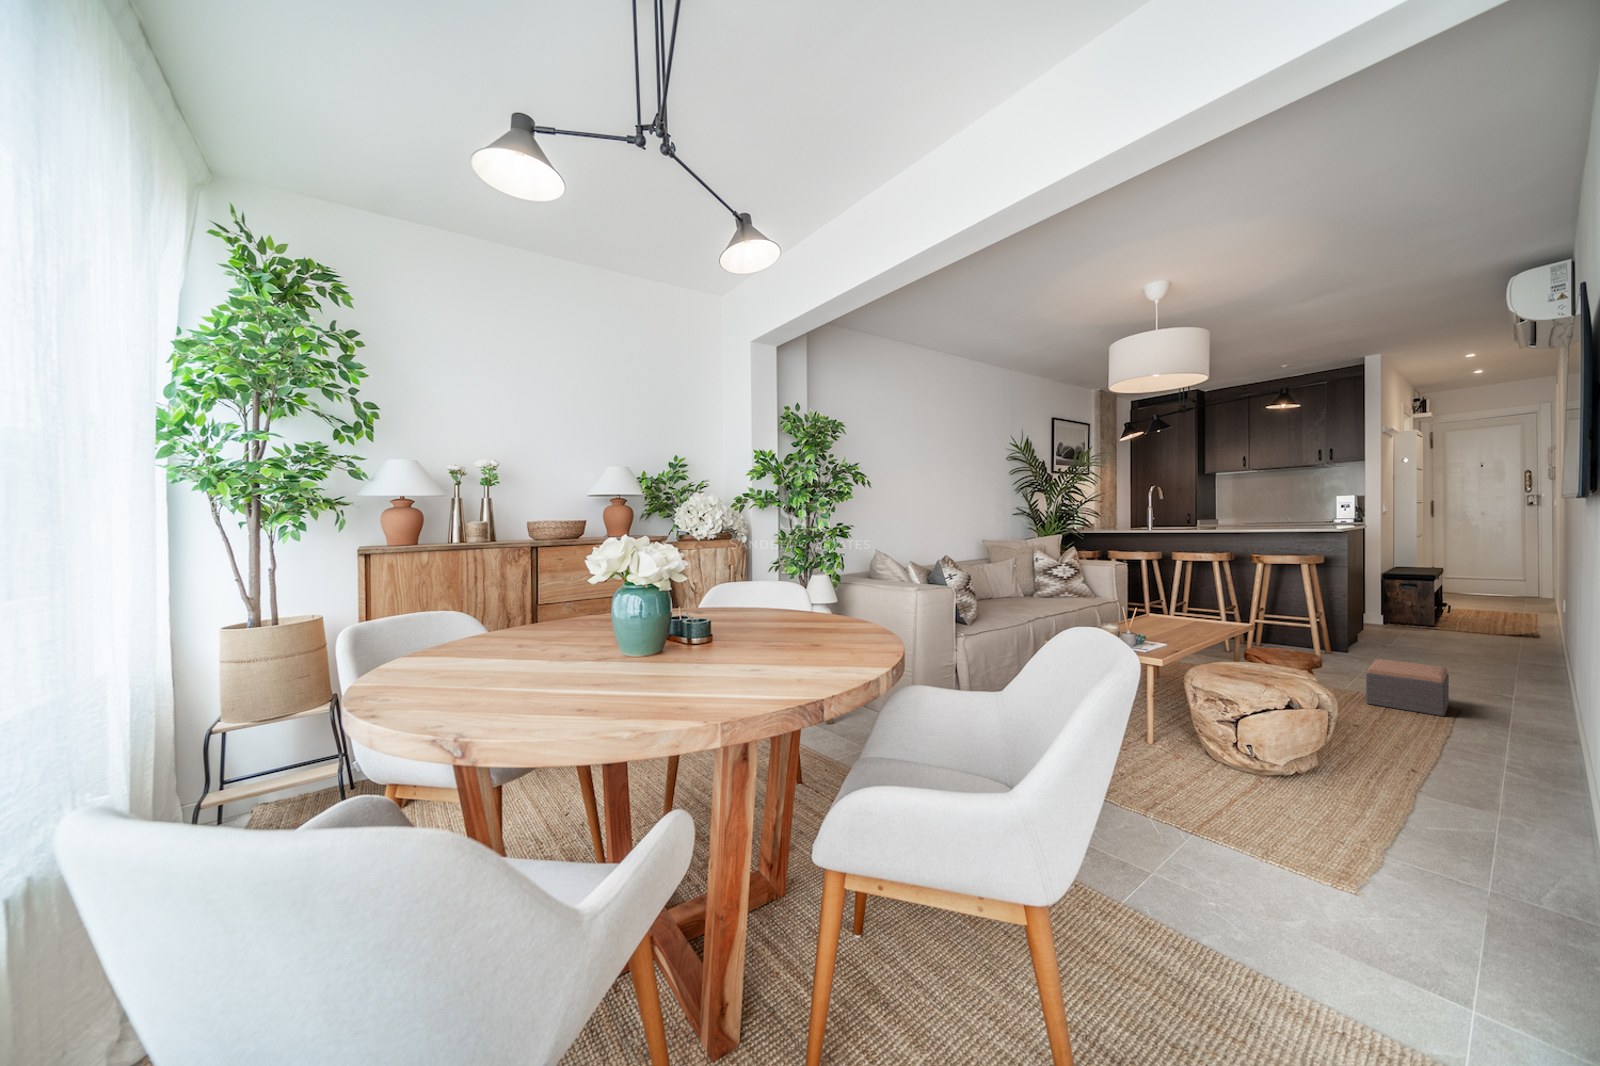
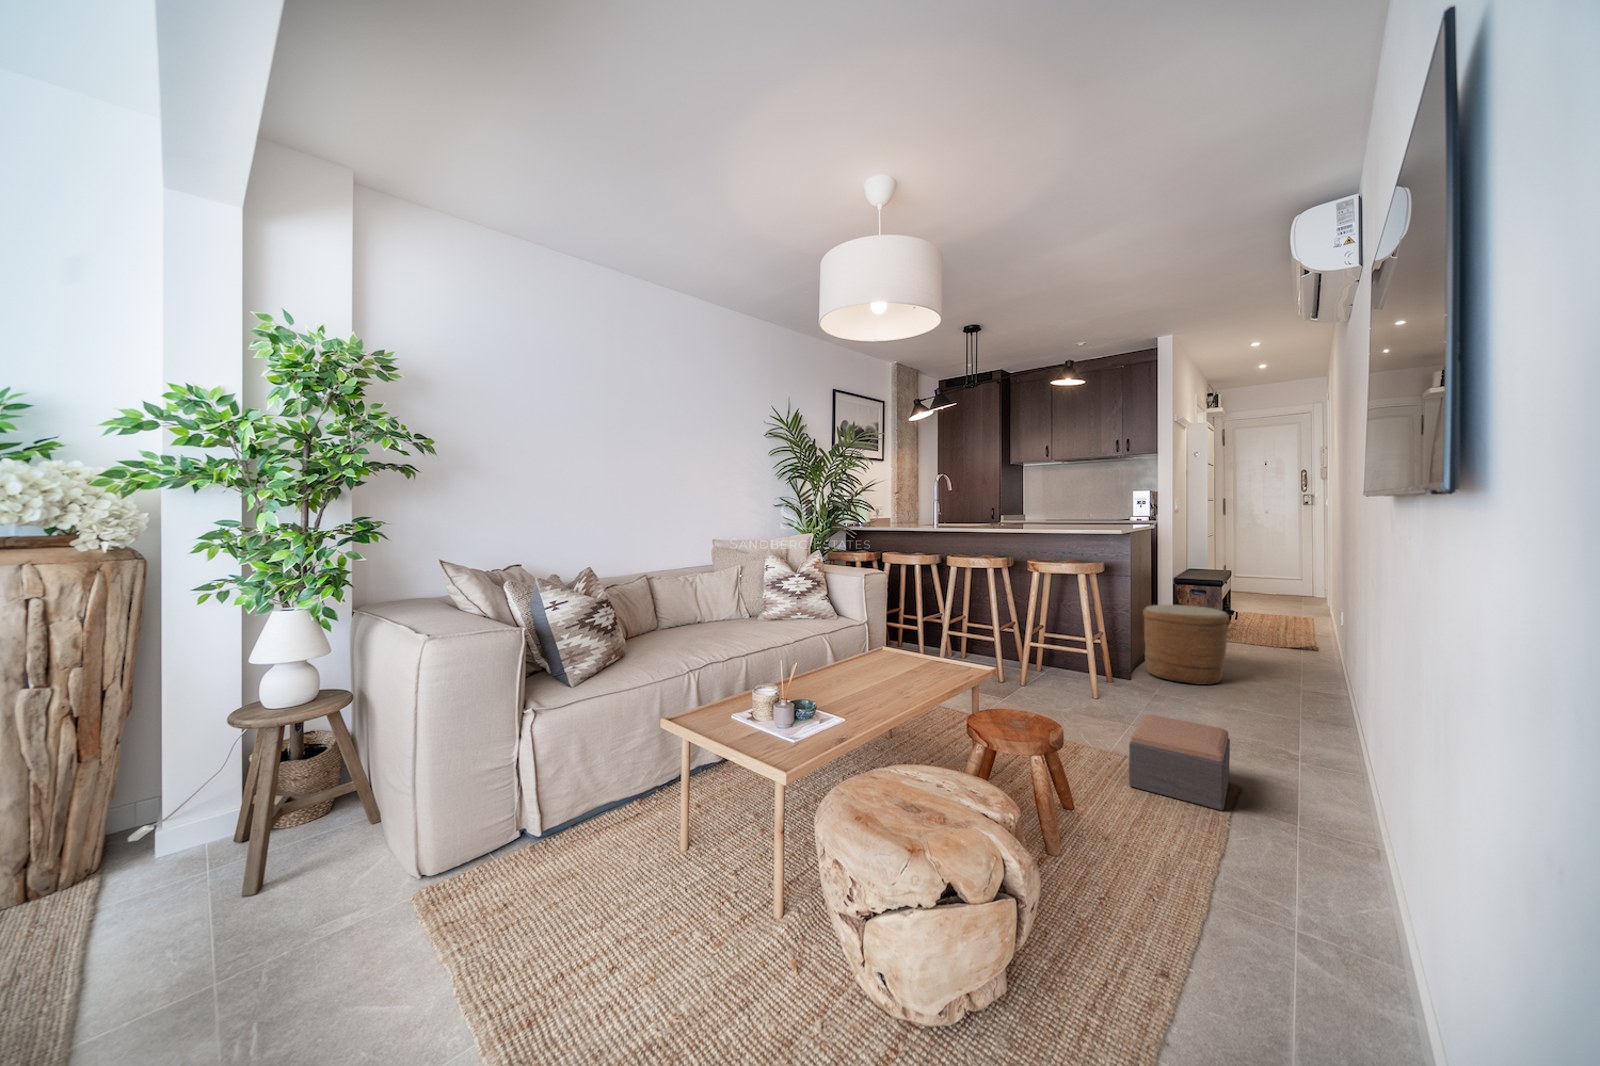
woven basket: none [1359,592,1444,657] -> present [1143,605,1229,685]

